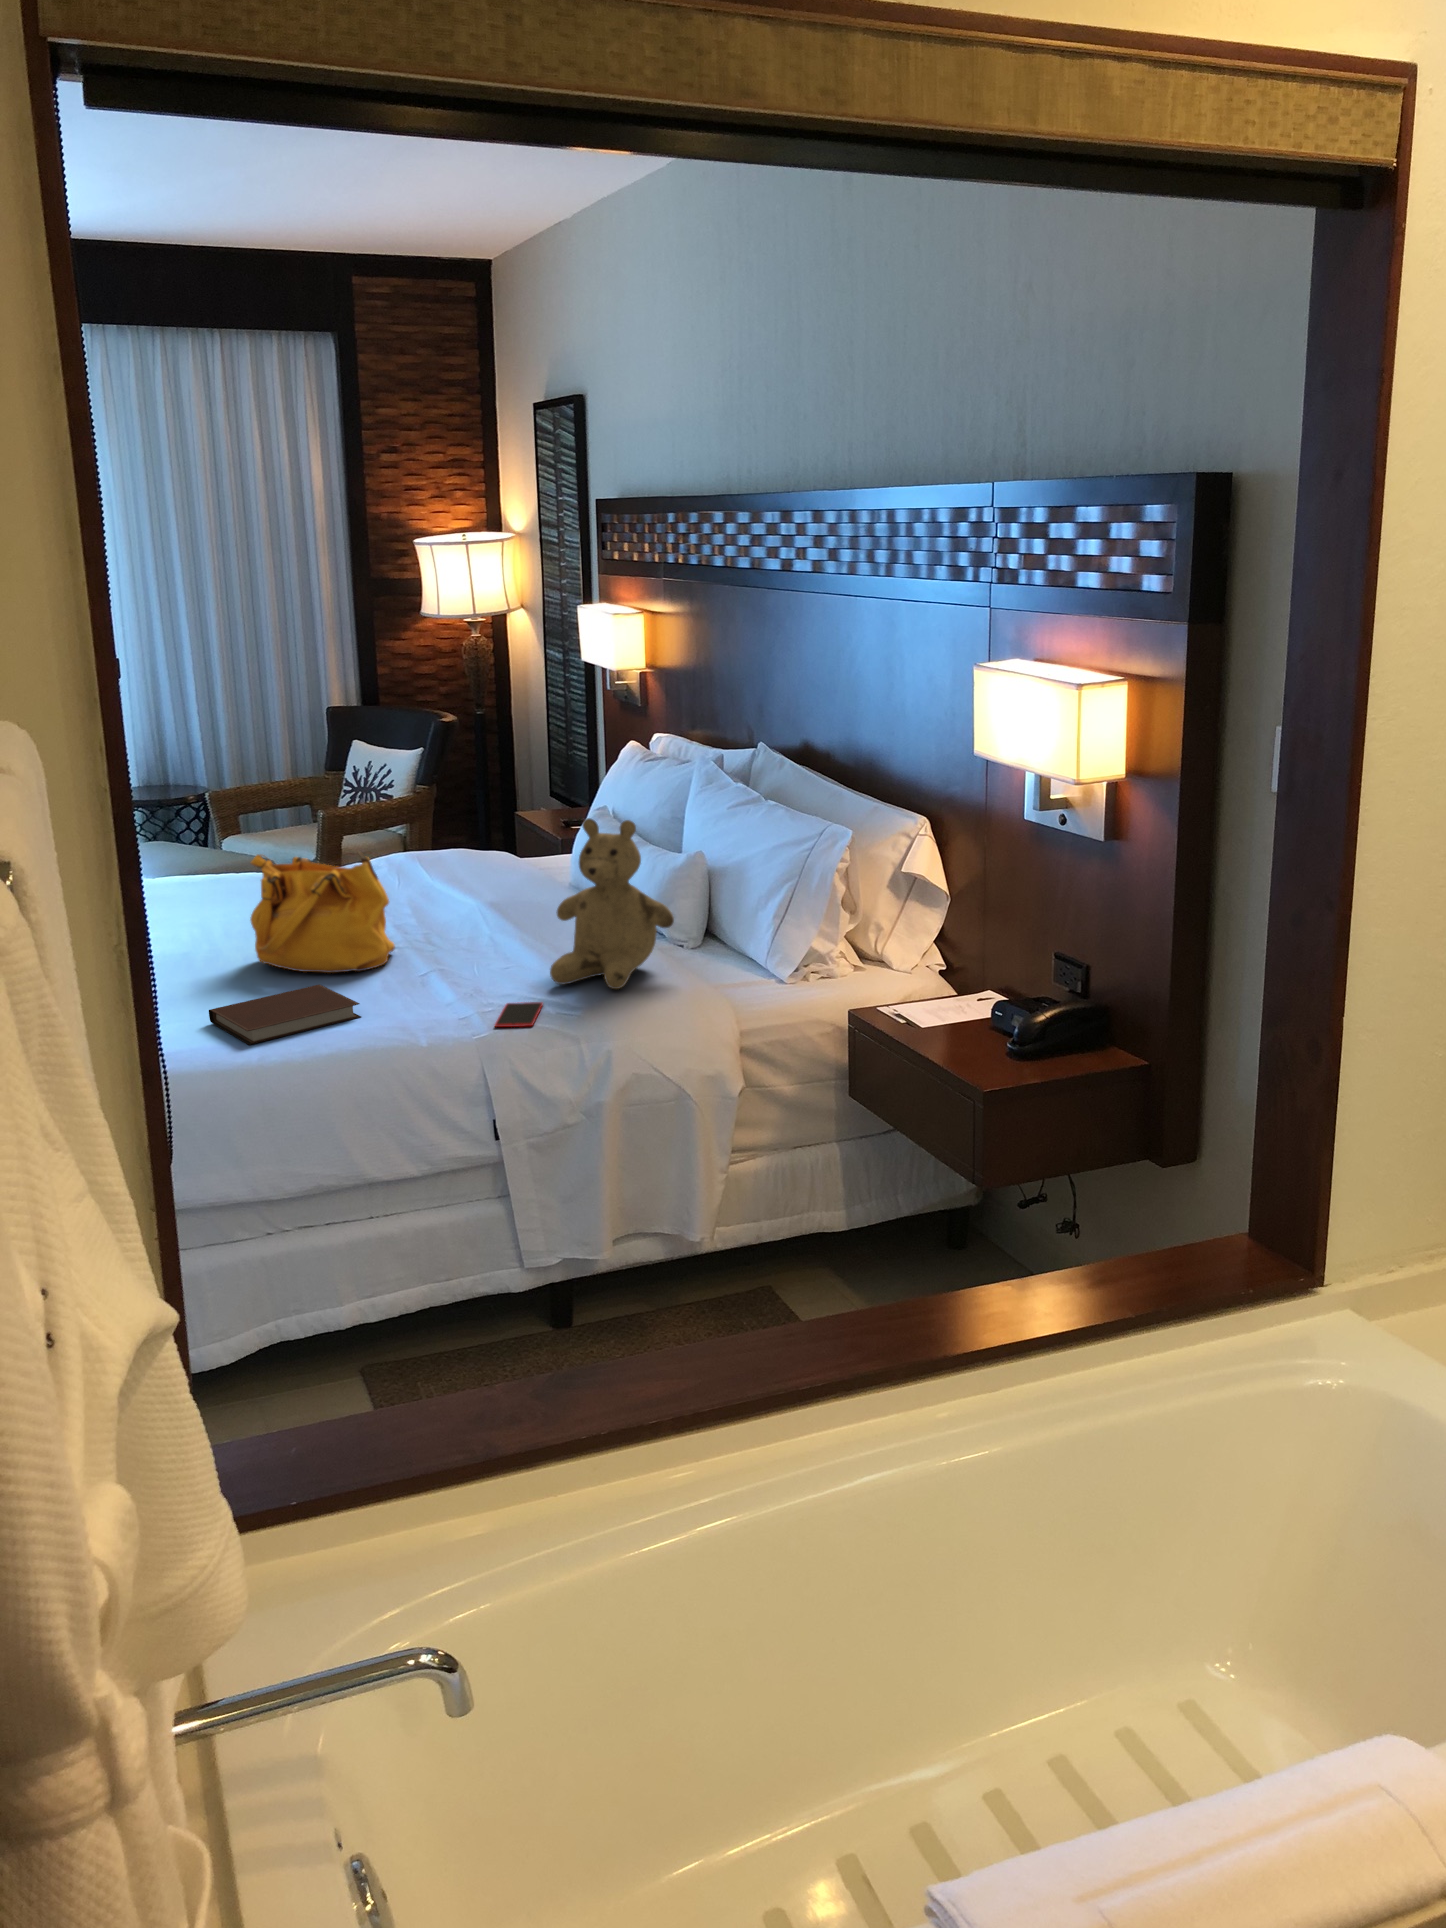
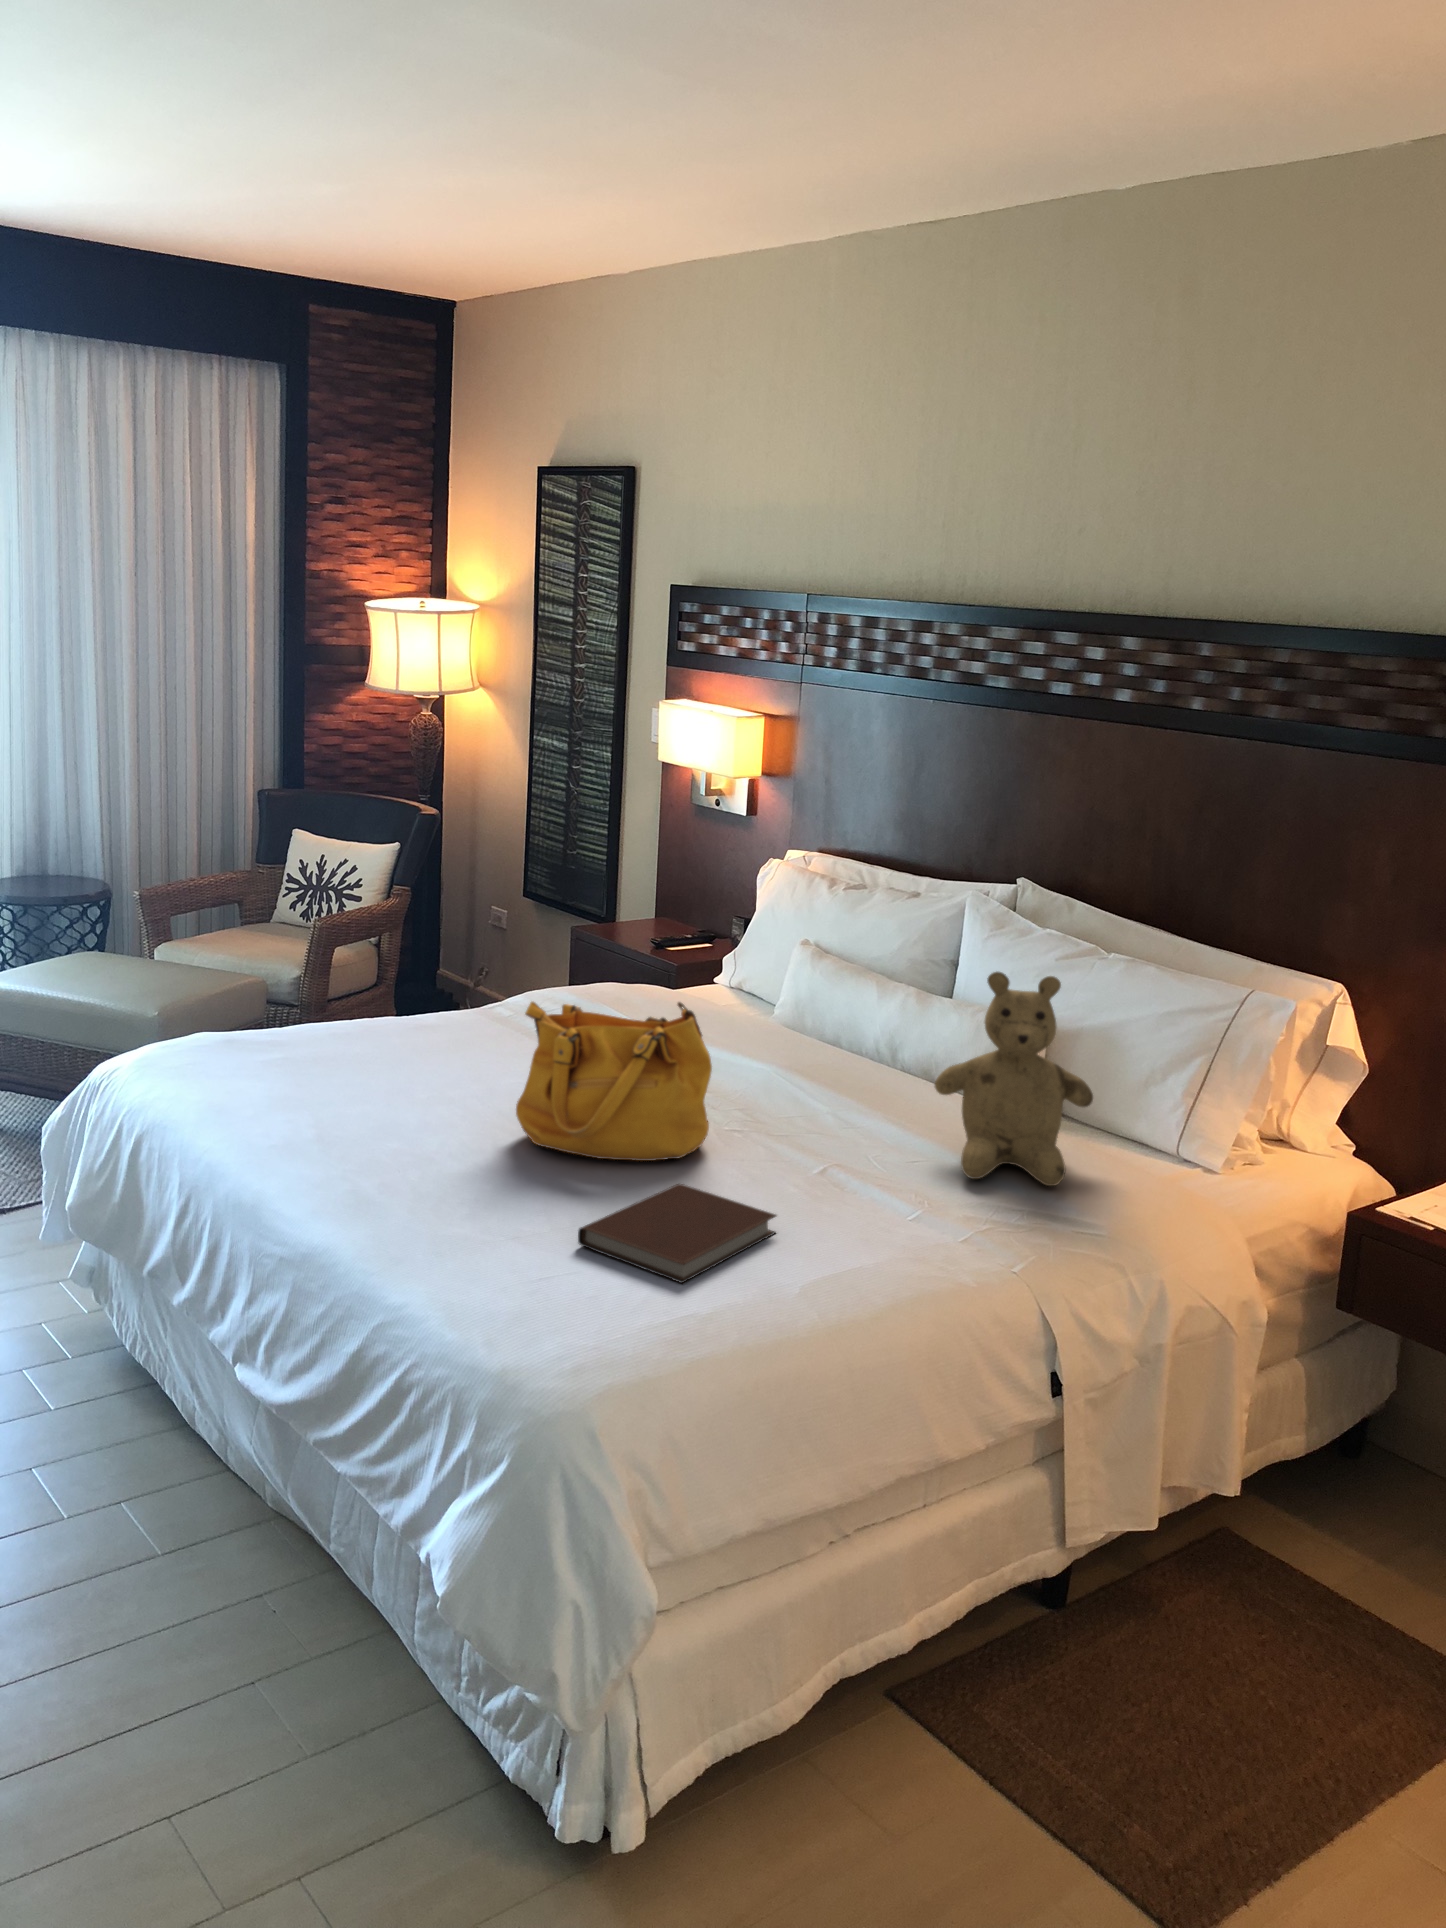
smartphone: present [495,1002,543,1027] -> none [945,1207,1023,1248]

